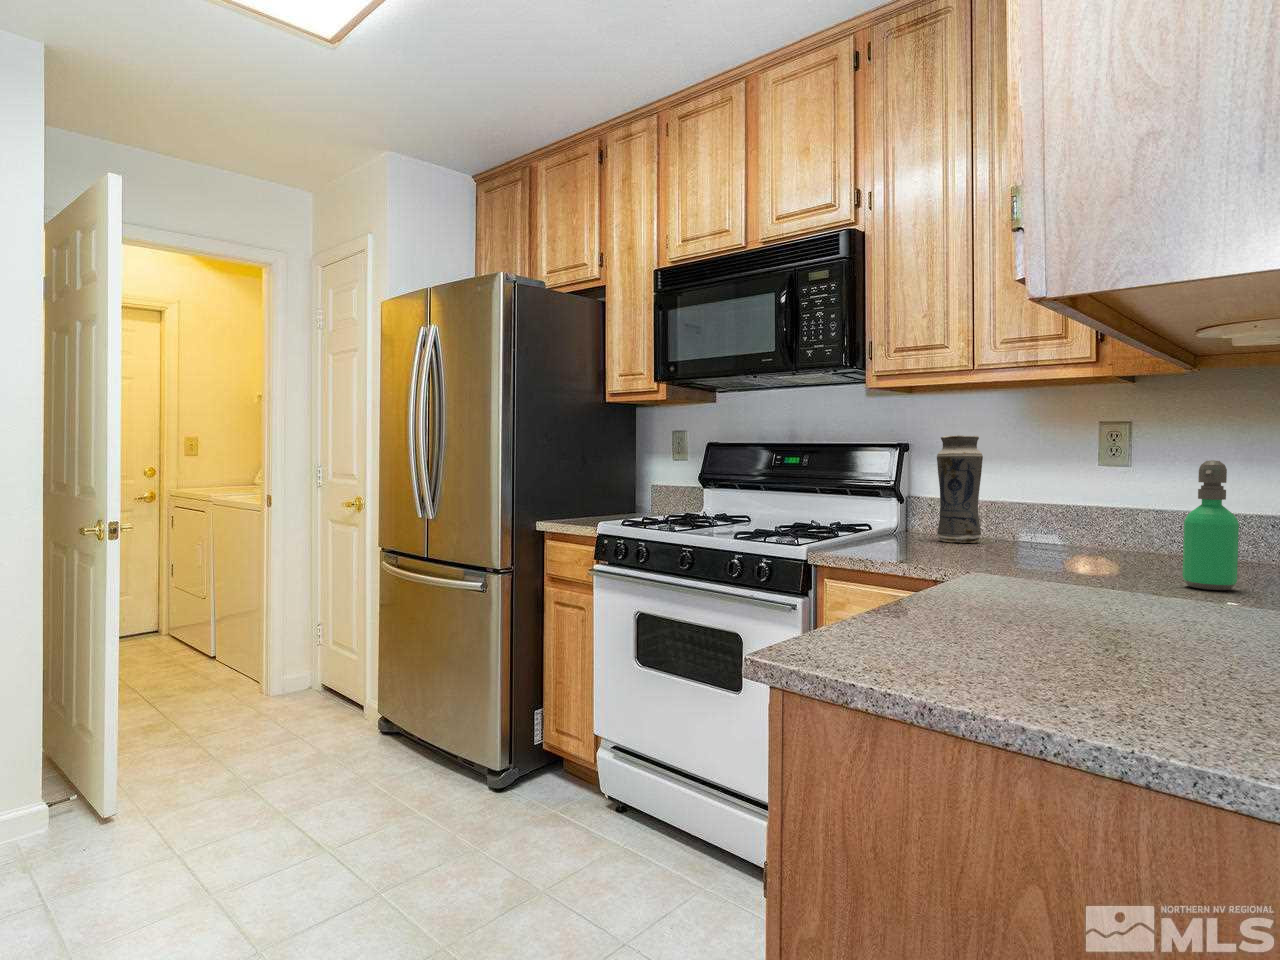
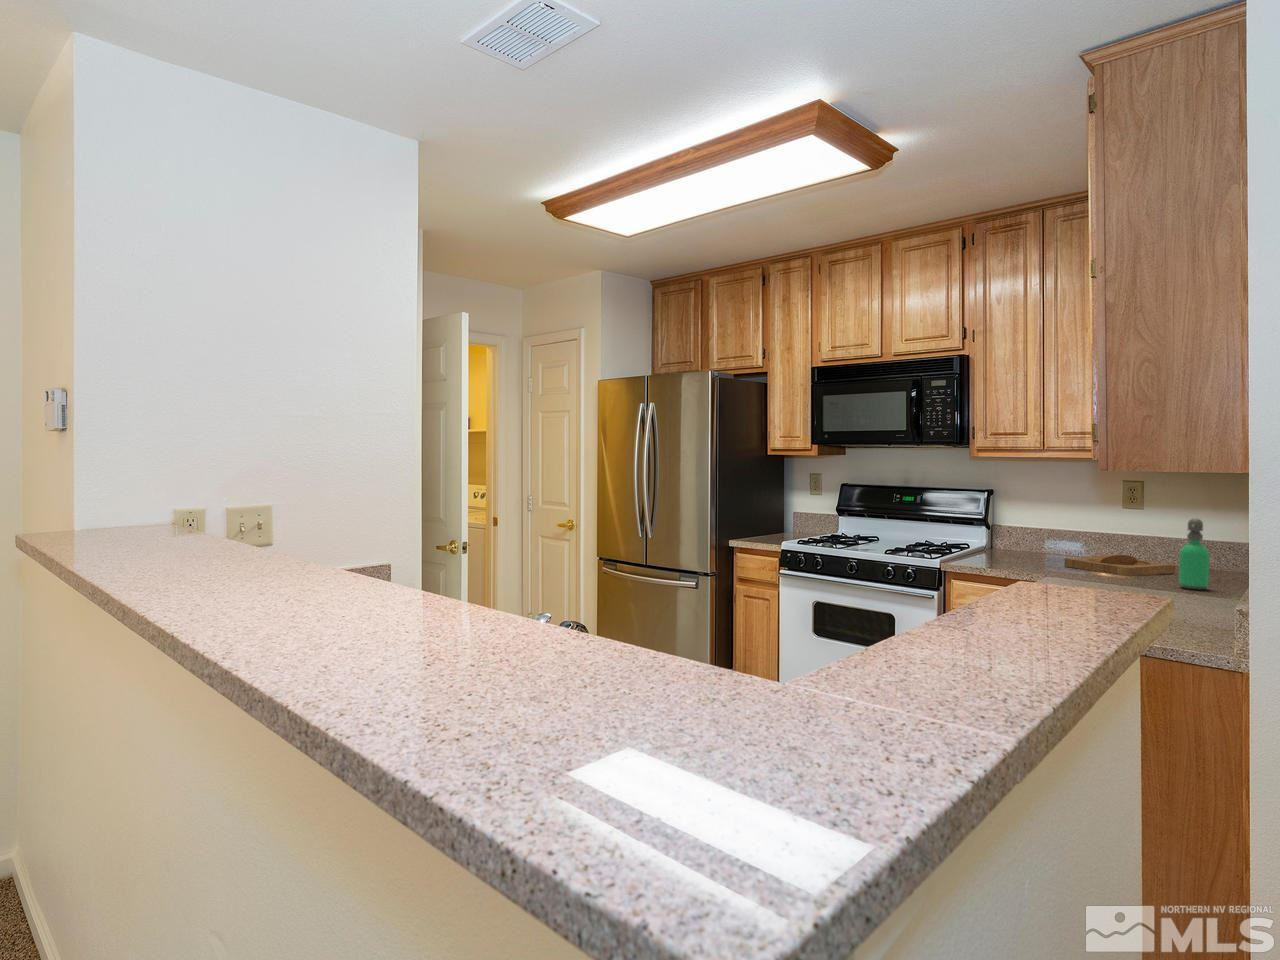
vase: present [937,435,983,543] -> none [1014,486,1046,557]
tray: none [1001,535,1178,569] -> present [1064,554,1176,576]

